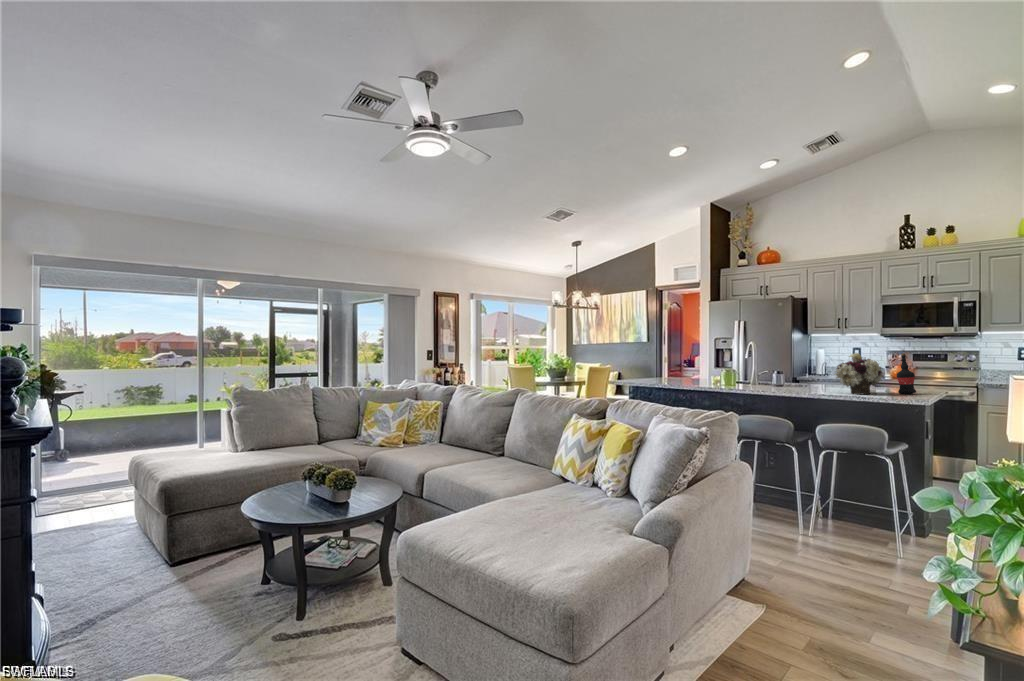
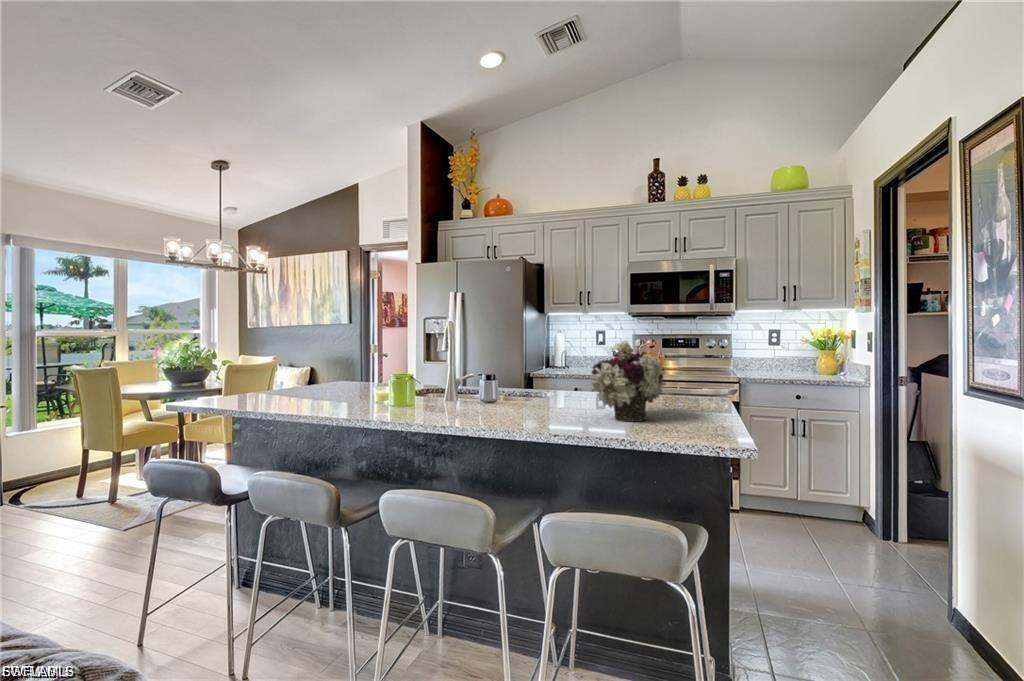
wine bottle: present [897,353,916,394] -> none [679,341,709,412]

